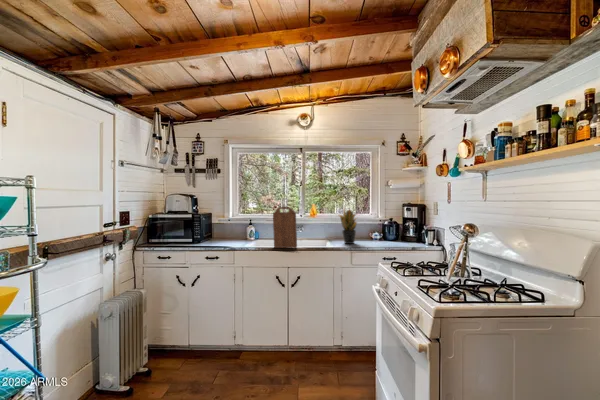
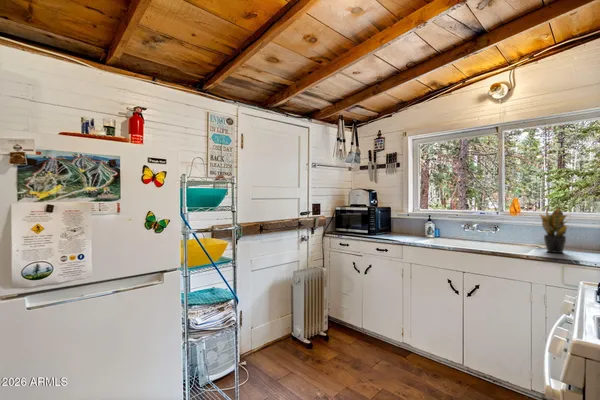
cutting board: present [273,207,297,248] -> none [445,204,472,250]

